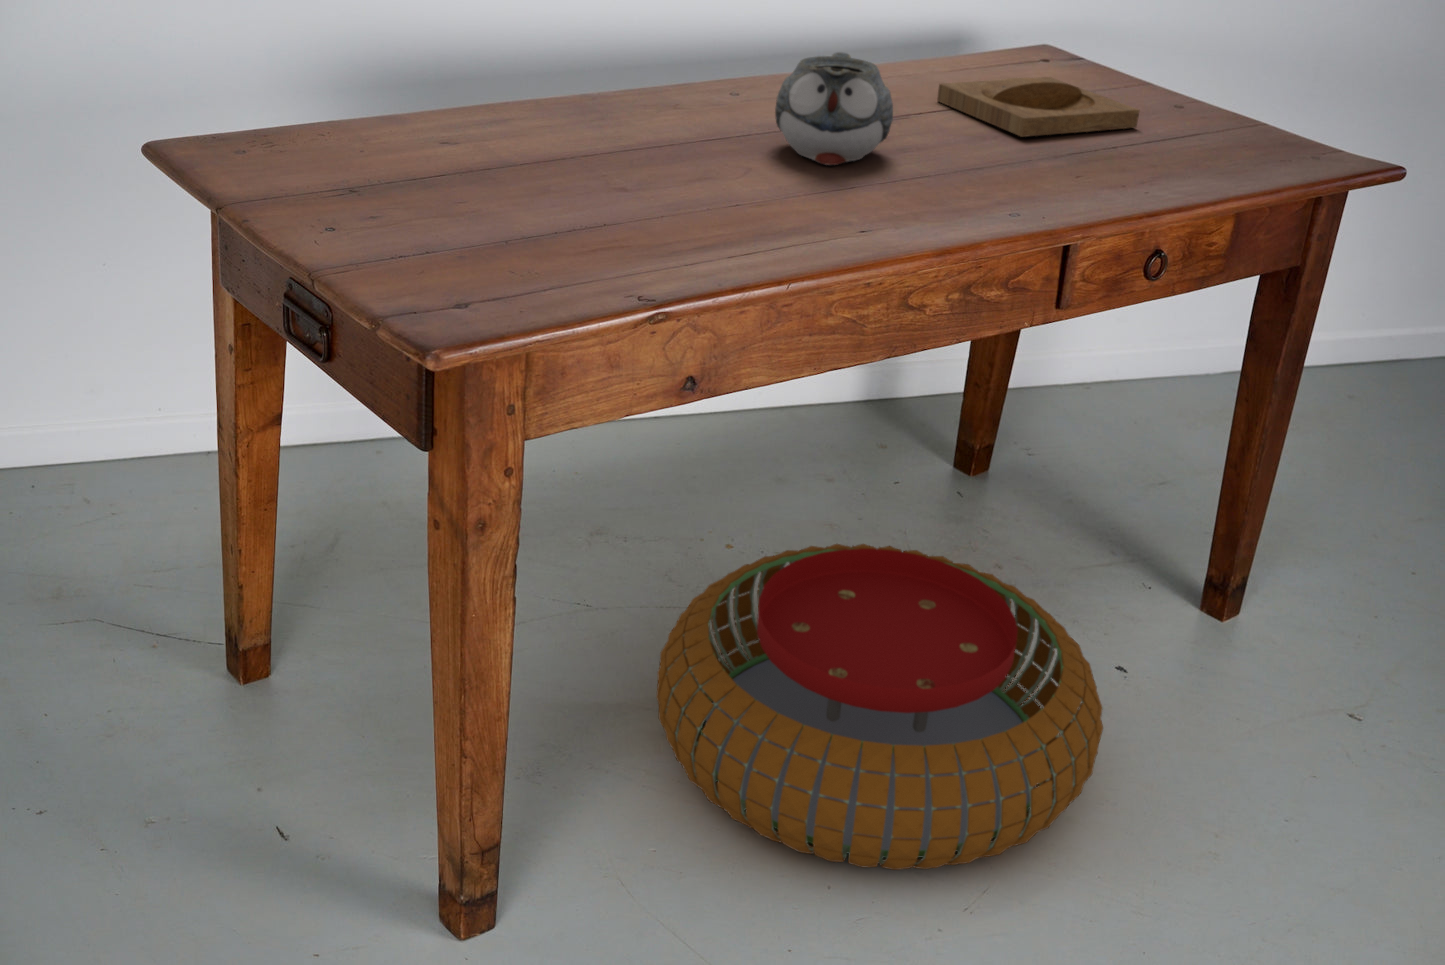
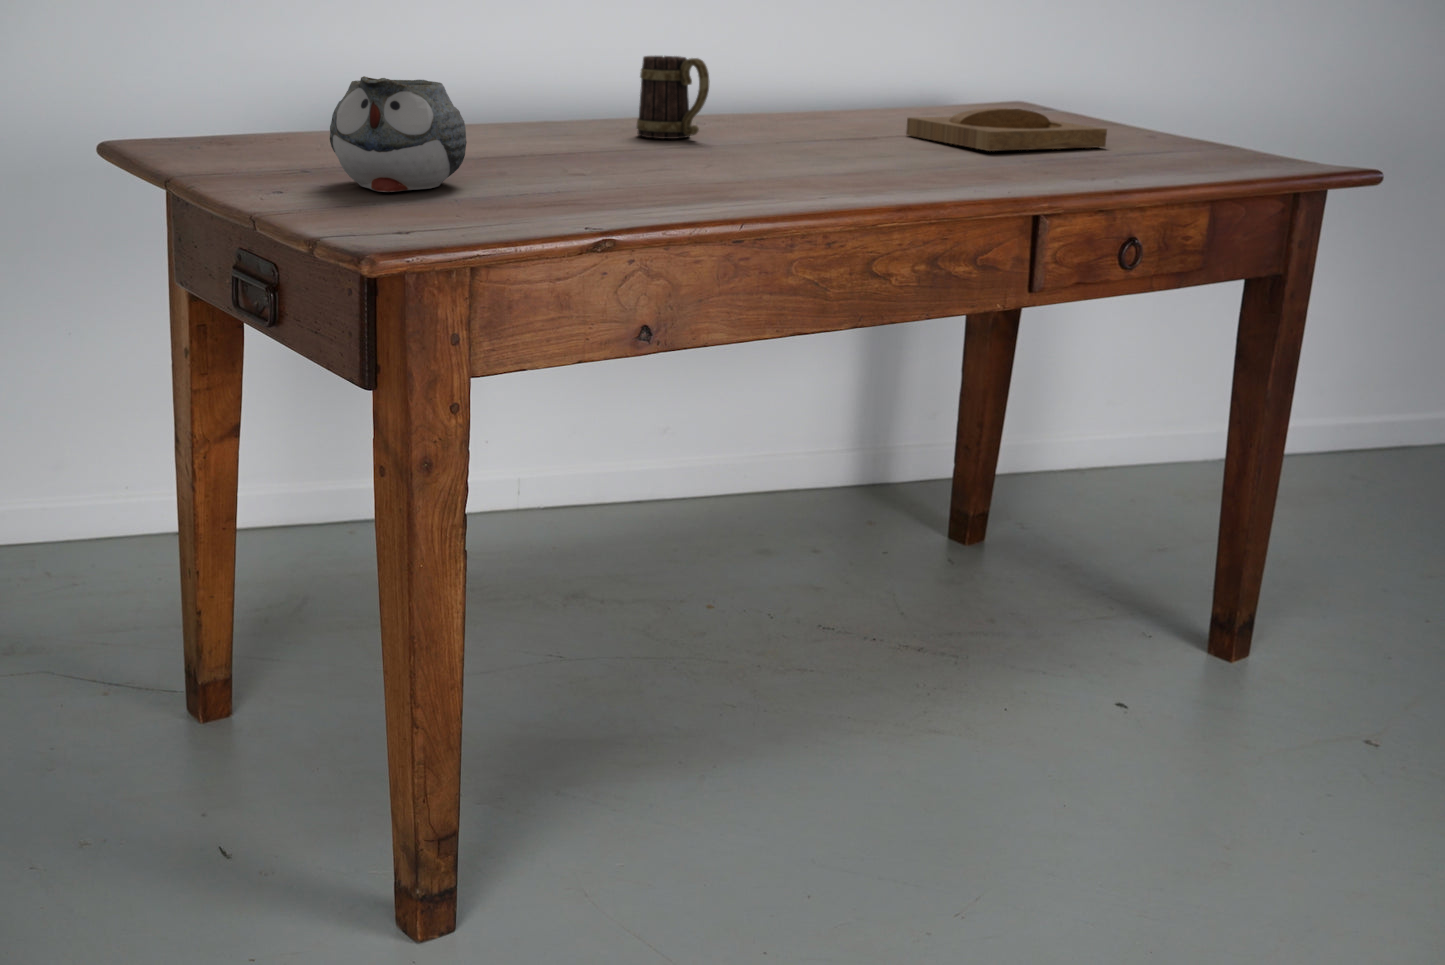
mug: none [668,18,744,107] -> present [637,56,709,139]
teapot: present [775,52,893,165] -> present [330,76,467,192]
pouf: present [656,544,1103,870] -> none [631,566,1104,874]

